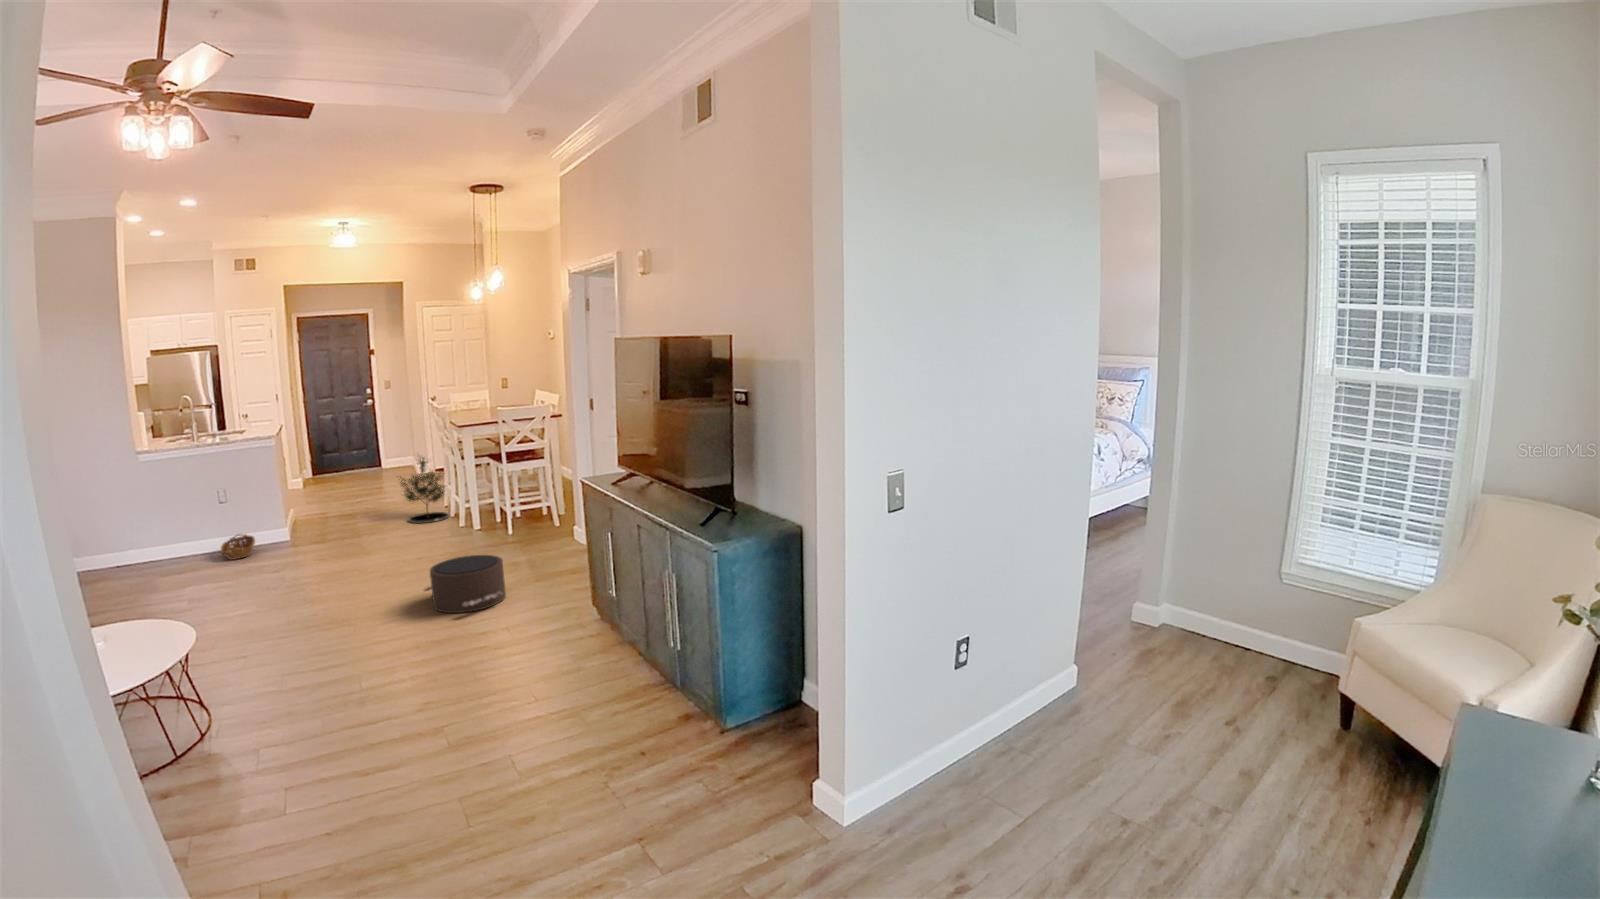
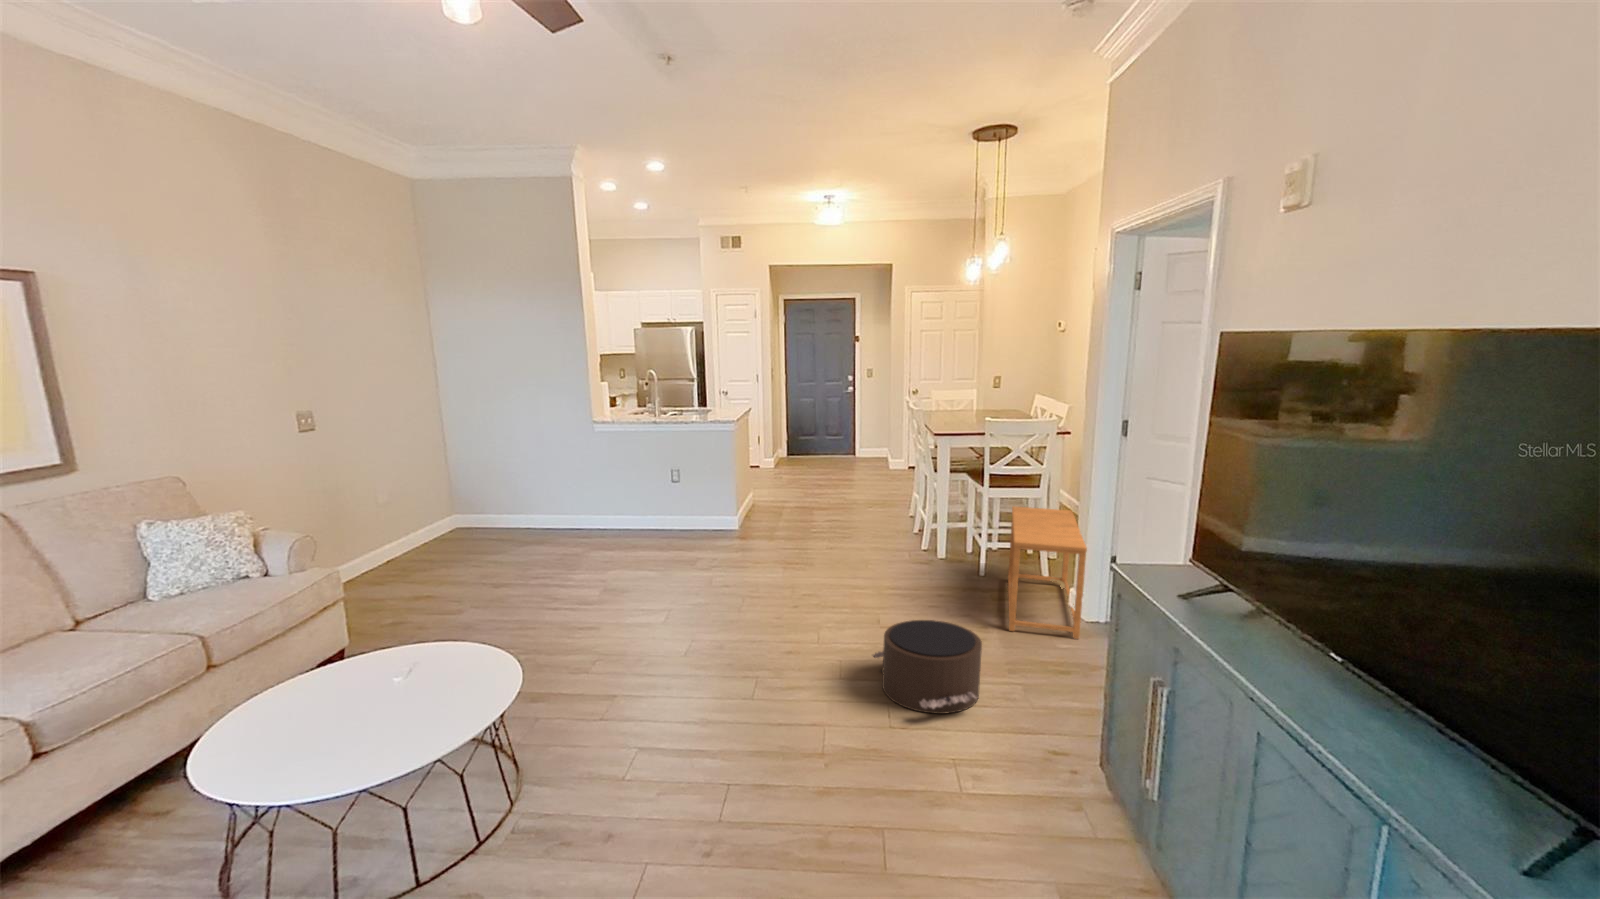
potted tree: present [400,458,449,523] -> none [863,453,917,538]
side table: none [522,472,577,560] -> present [1008,506,1087,639]
basket: present [221,534,255,560] -> none [686,517,726,546]

